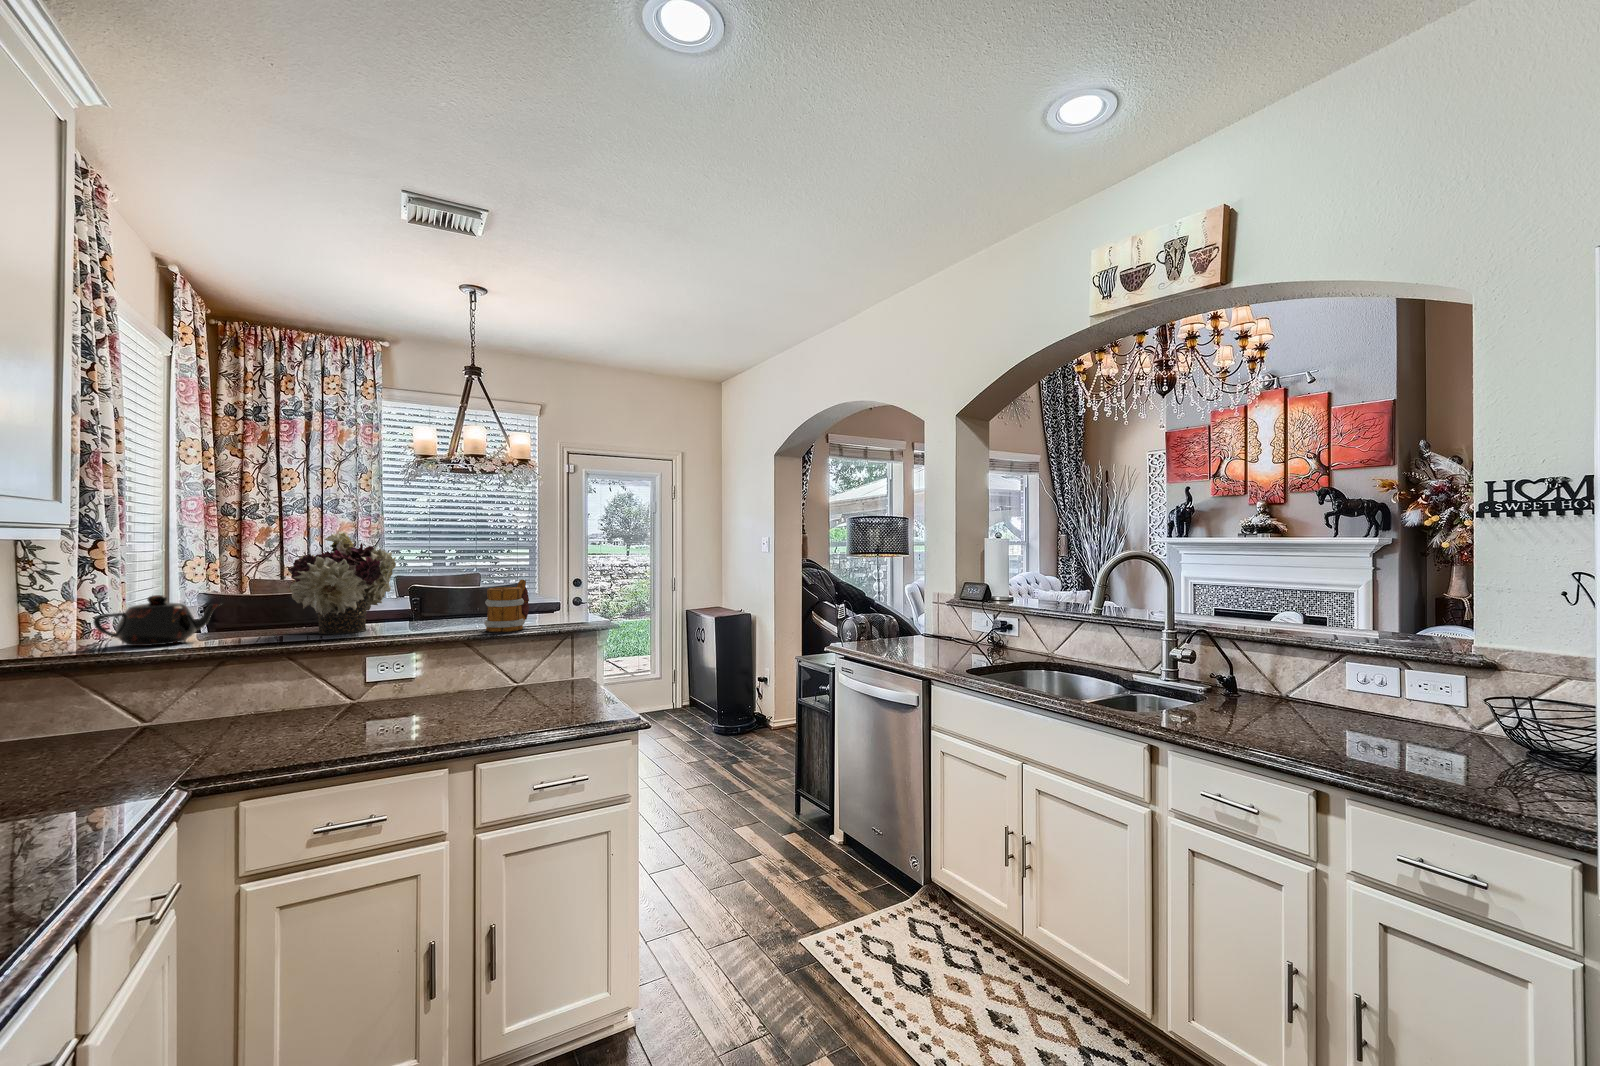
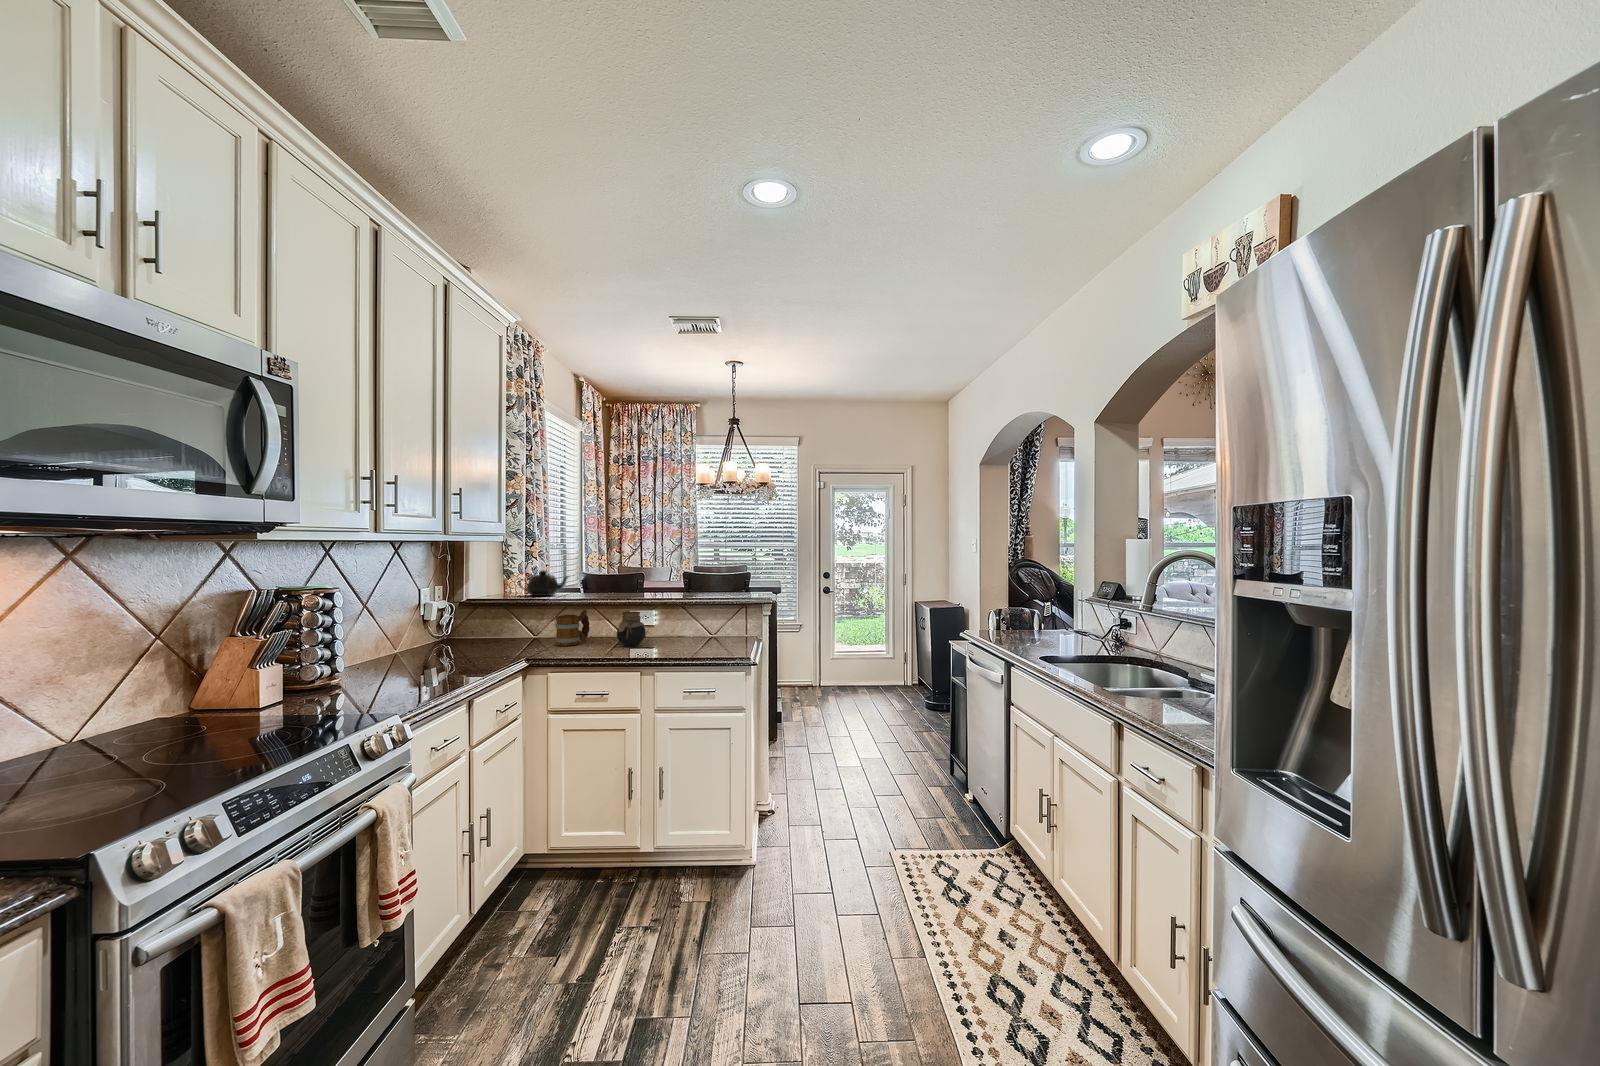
flower arrangement: present [288,531,396,634] -> none [597,537,653,597]
mug: present [484,579,529,632] -> present [555,610,590,646]
jar: none [363,659,420,721] -> present [617,611,646,646]

